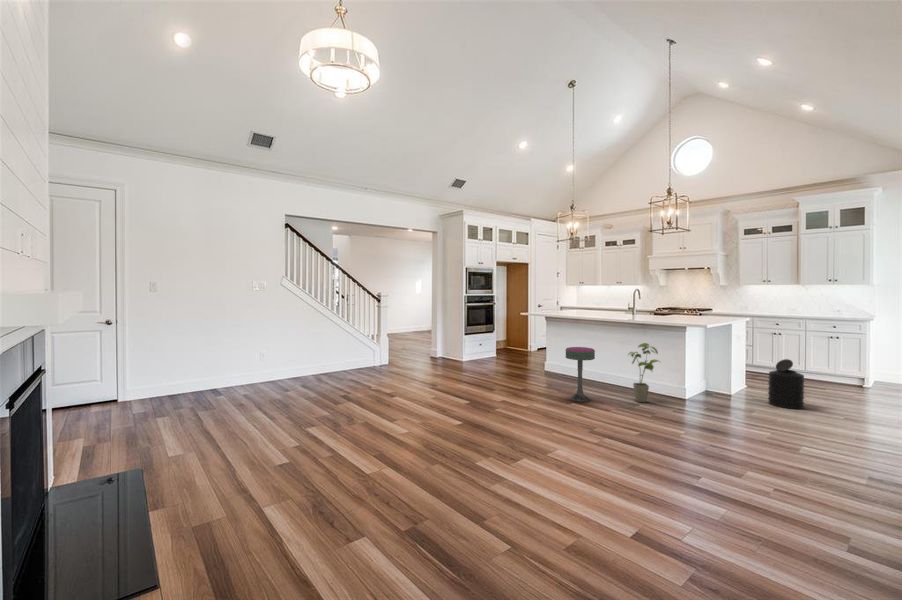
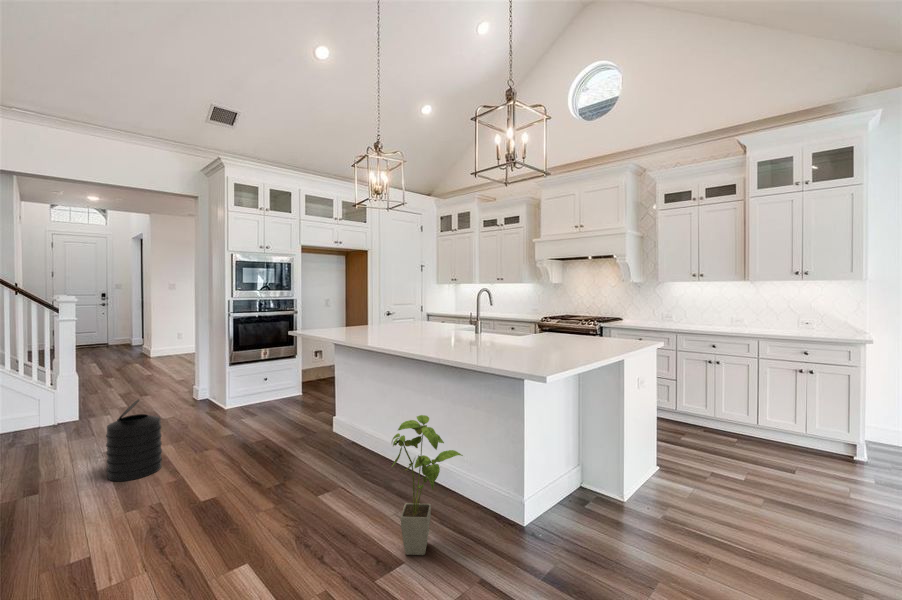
bar stool: present [566,347,595,402] -> none [242,420,314,562]
trash can: present [768,359,804,409] -> present [106,400,162,481]

